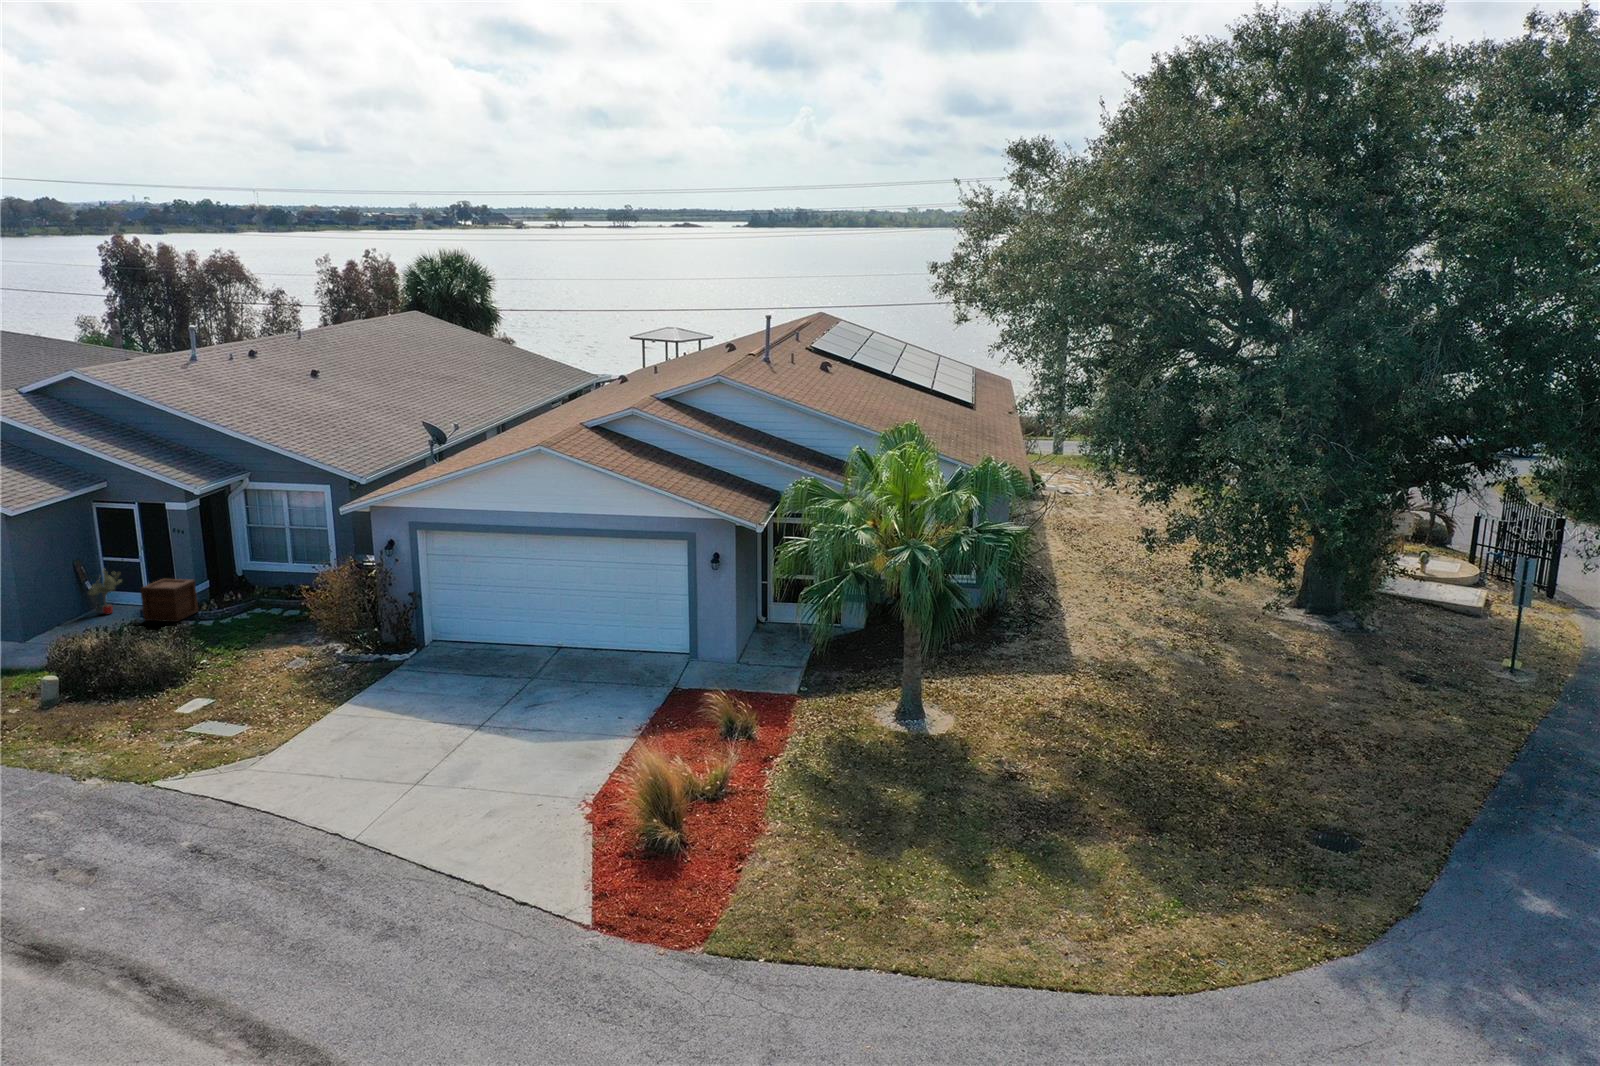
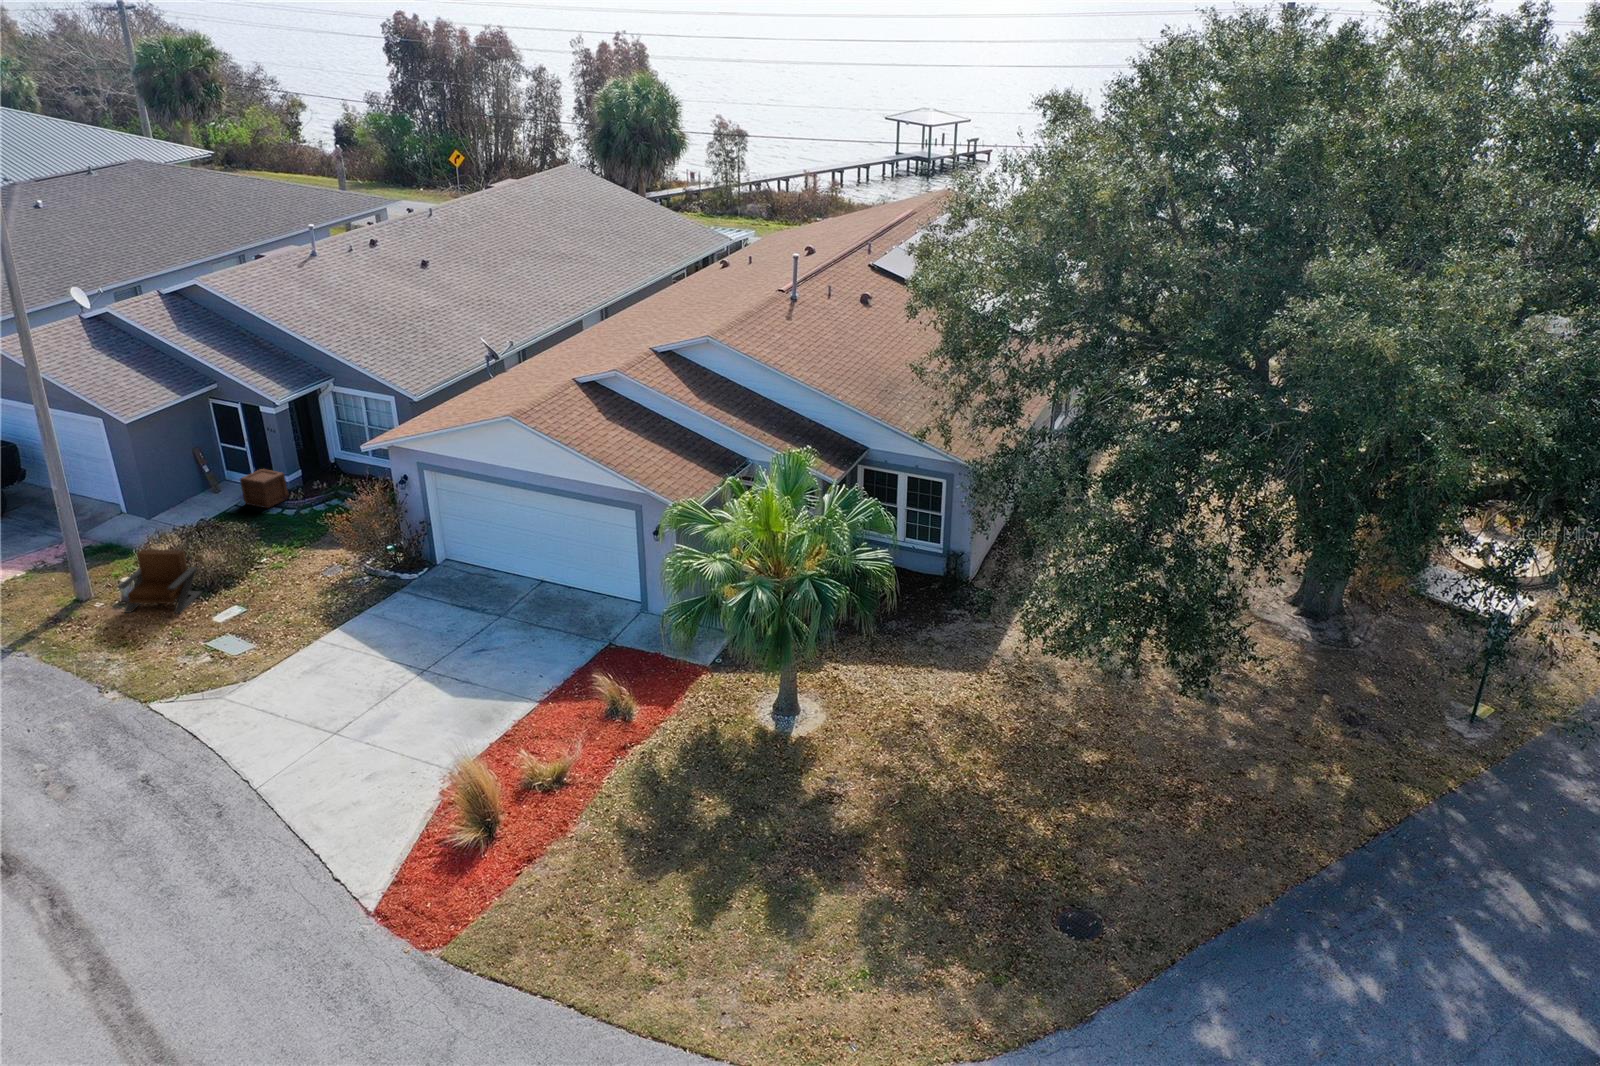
potted tree: present [88,570,122,615] -> none [205,455,235,493]
lounge chair: none [40,639,142,721] -> present [118,550,201,613]

